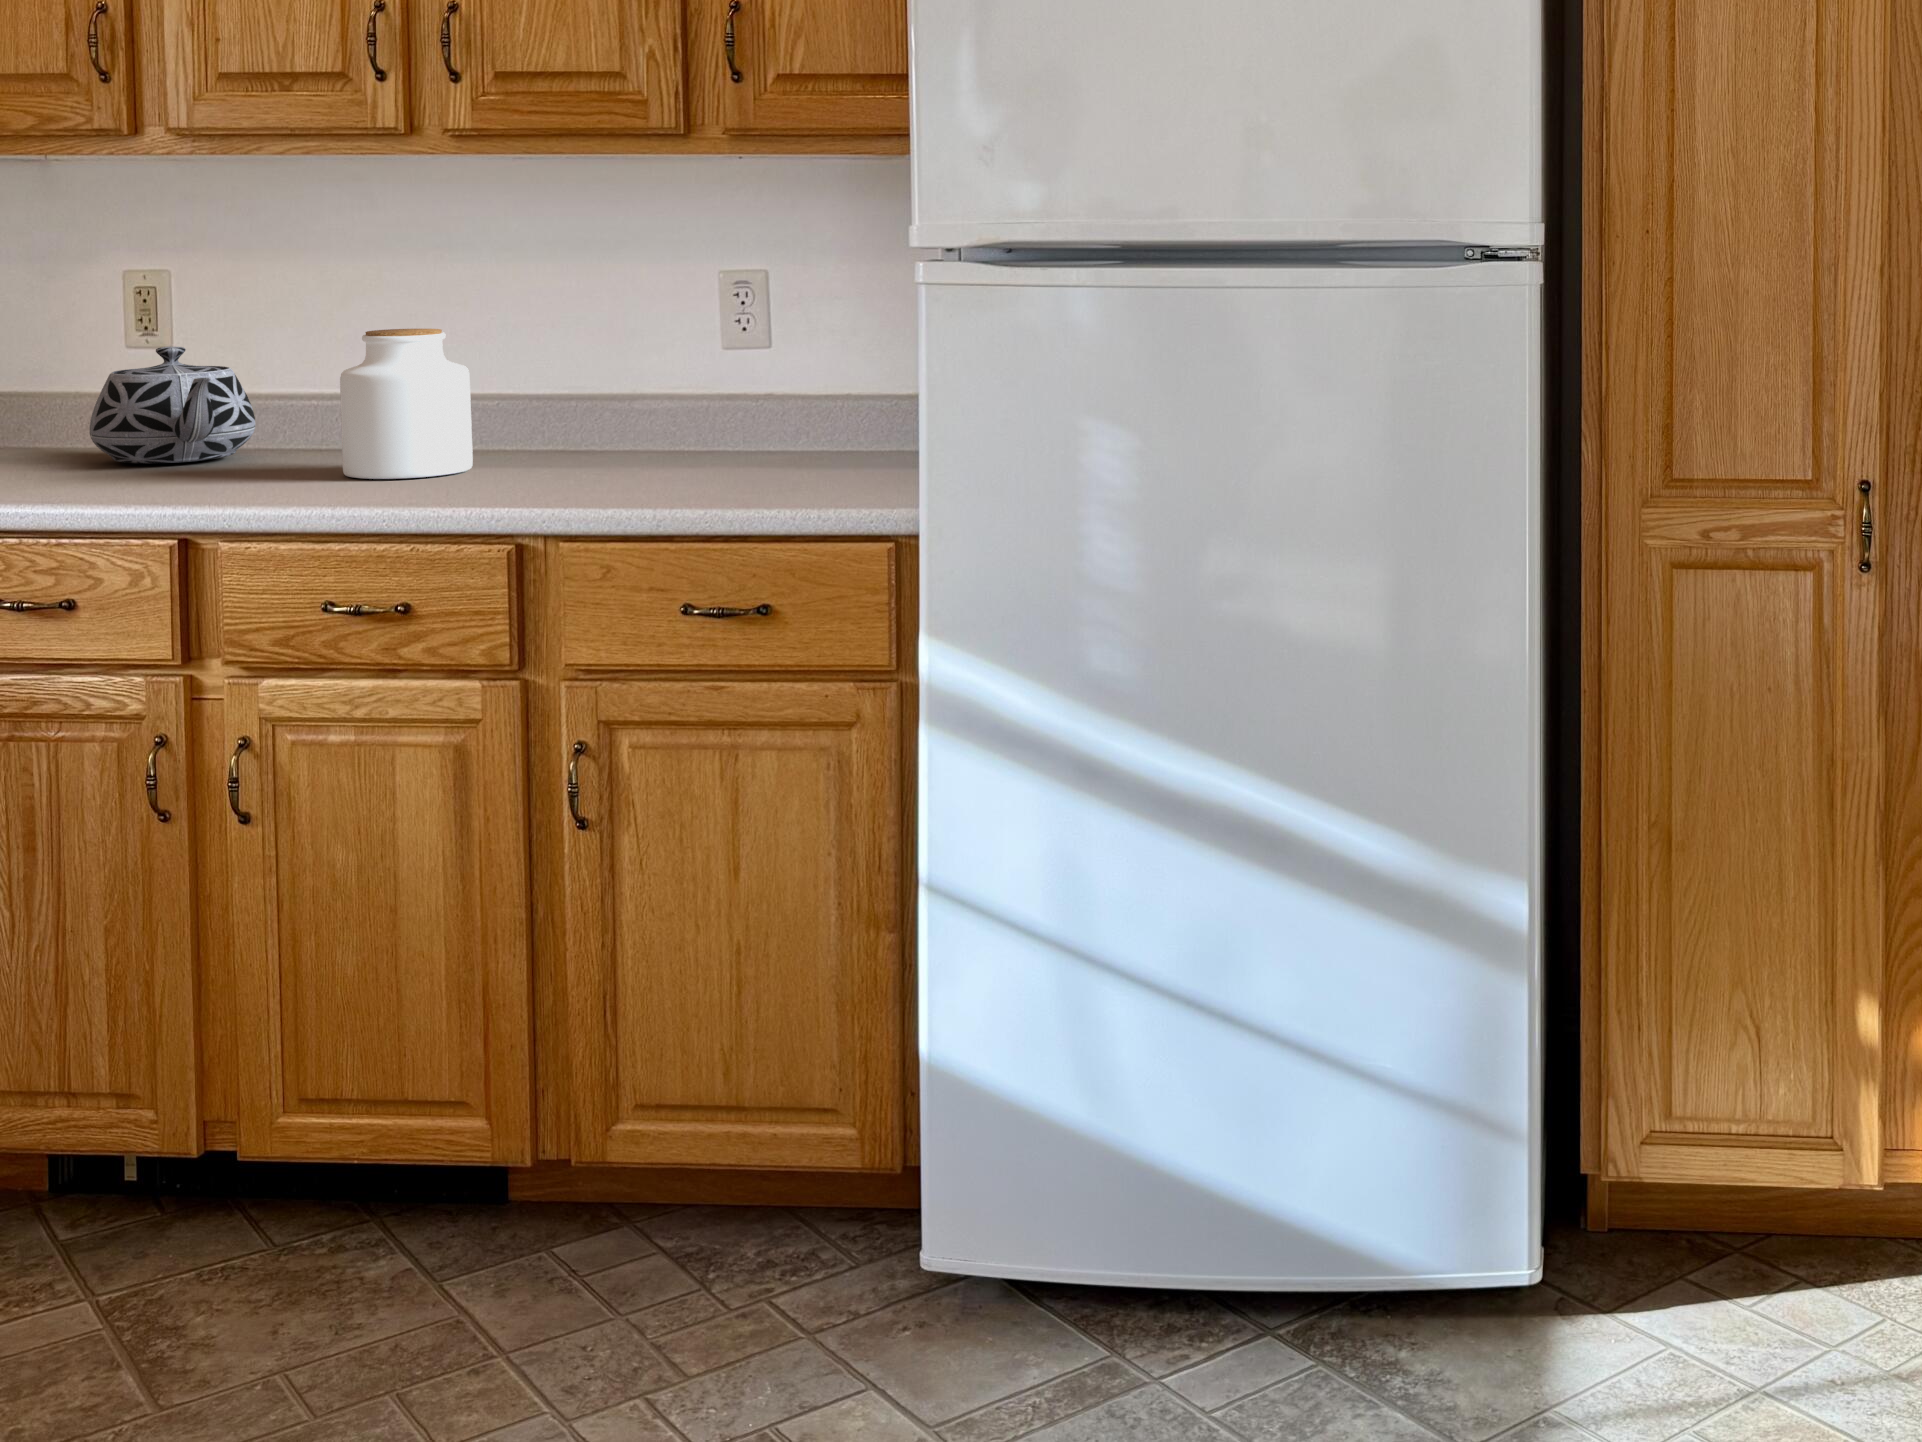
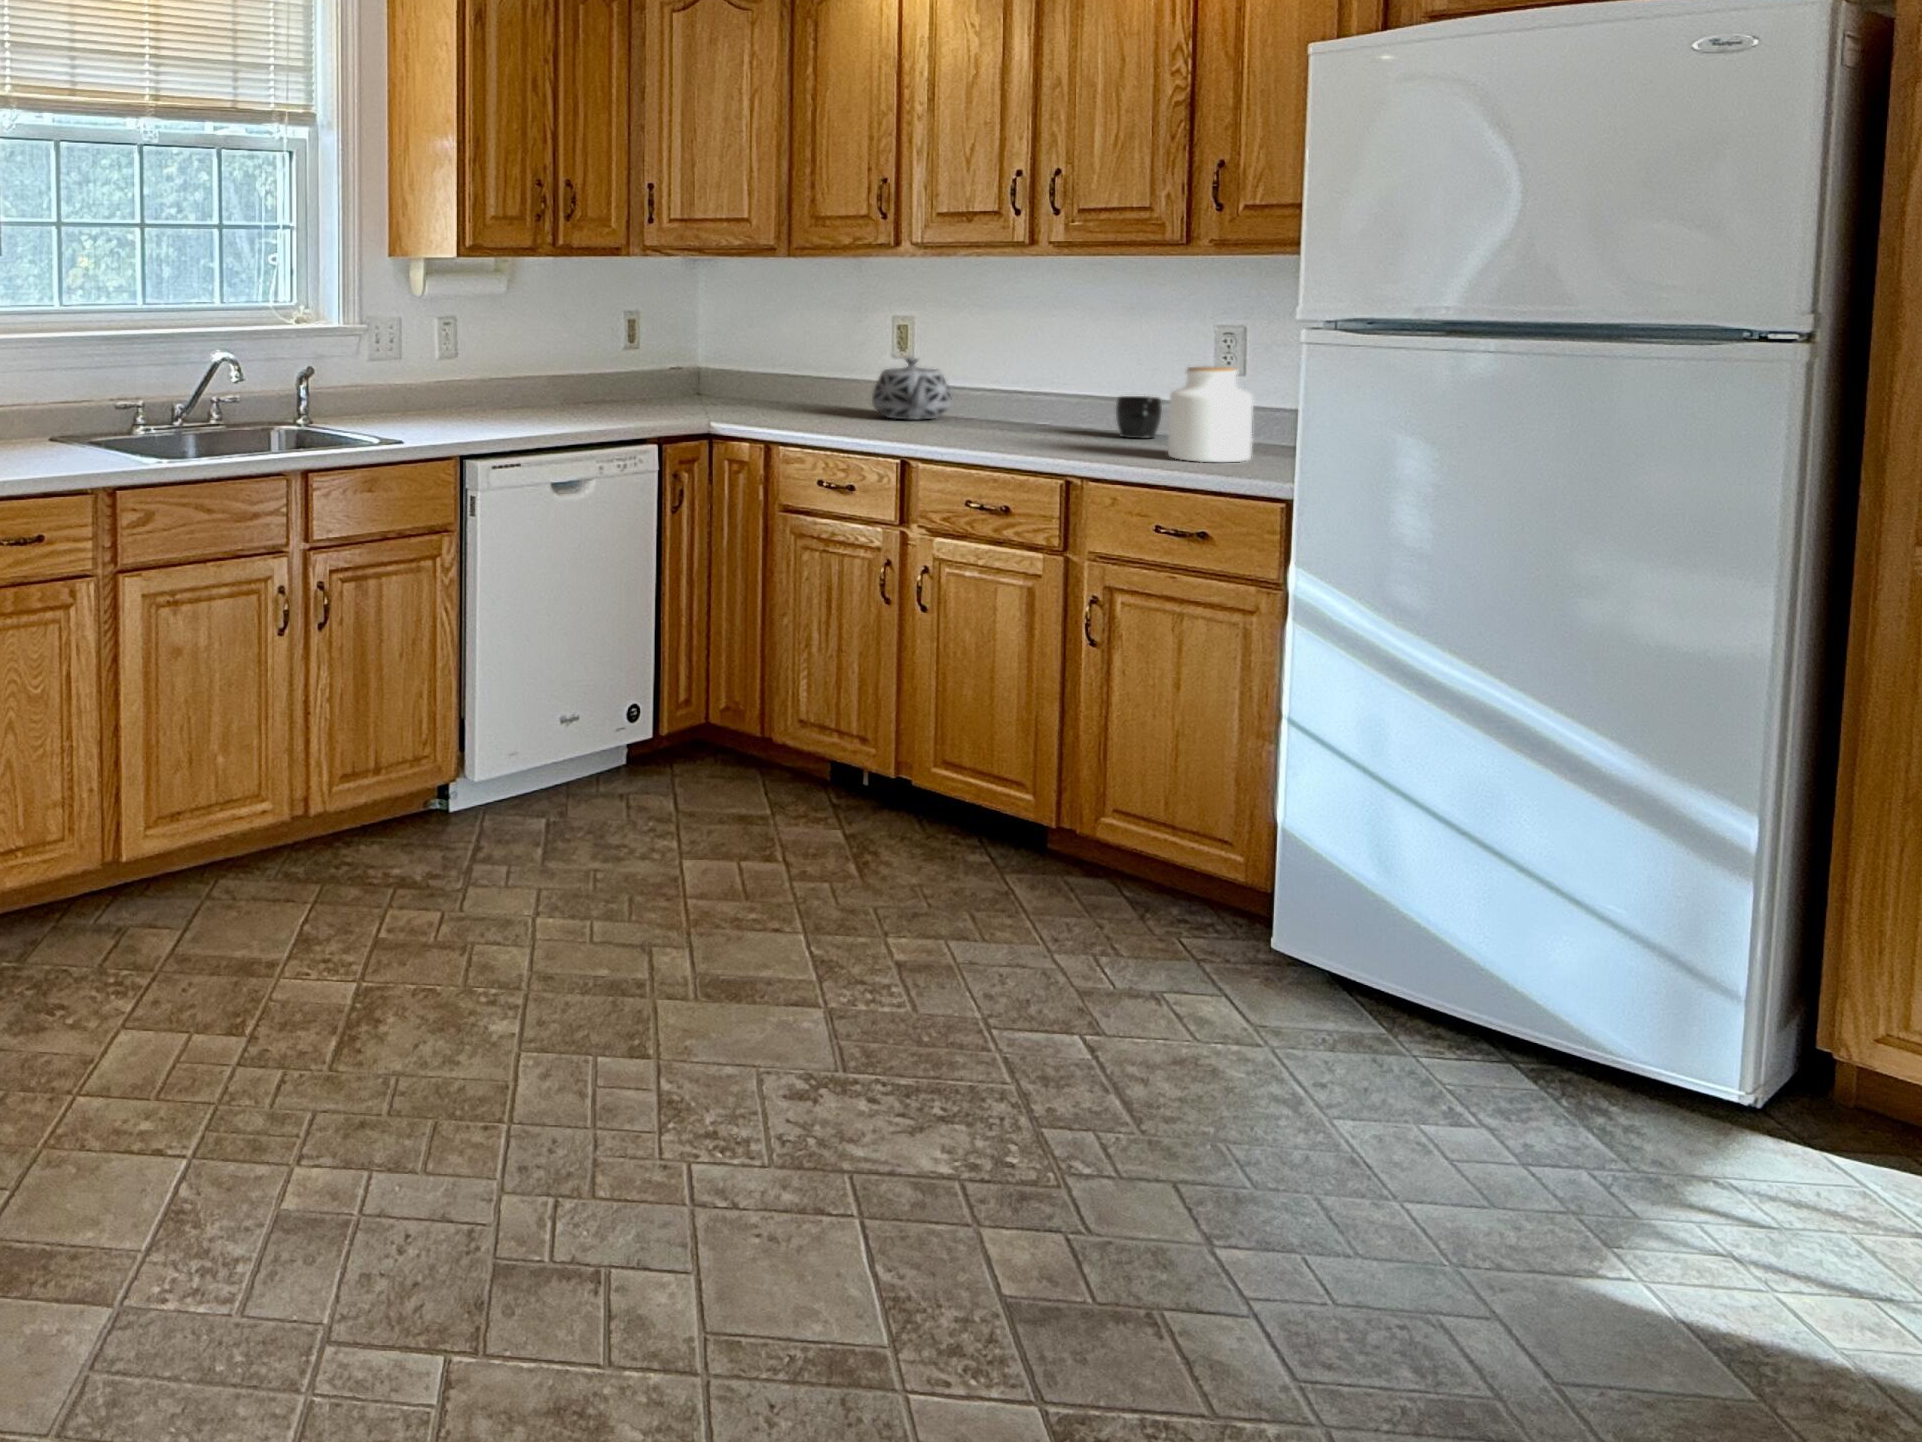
jar: present [340,329,473,479] -> present [1168,367,1253,462]
mug: none [568,391,644,462] -> present [1116,396,1162,438]

